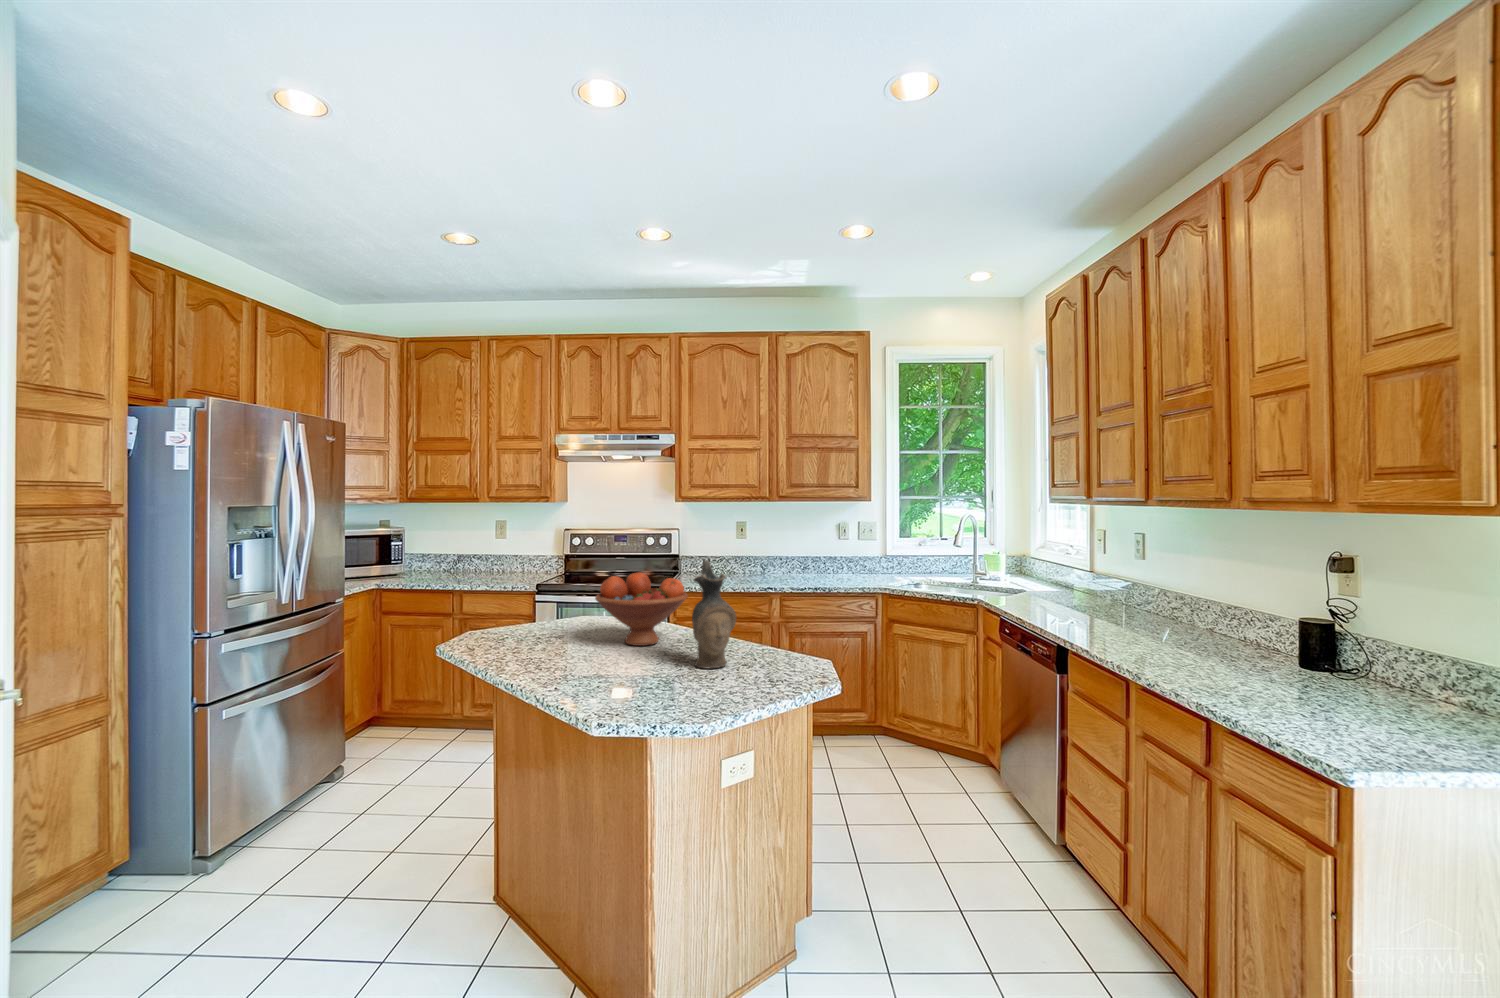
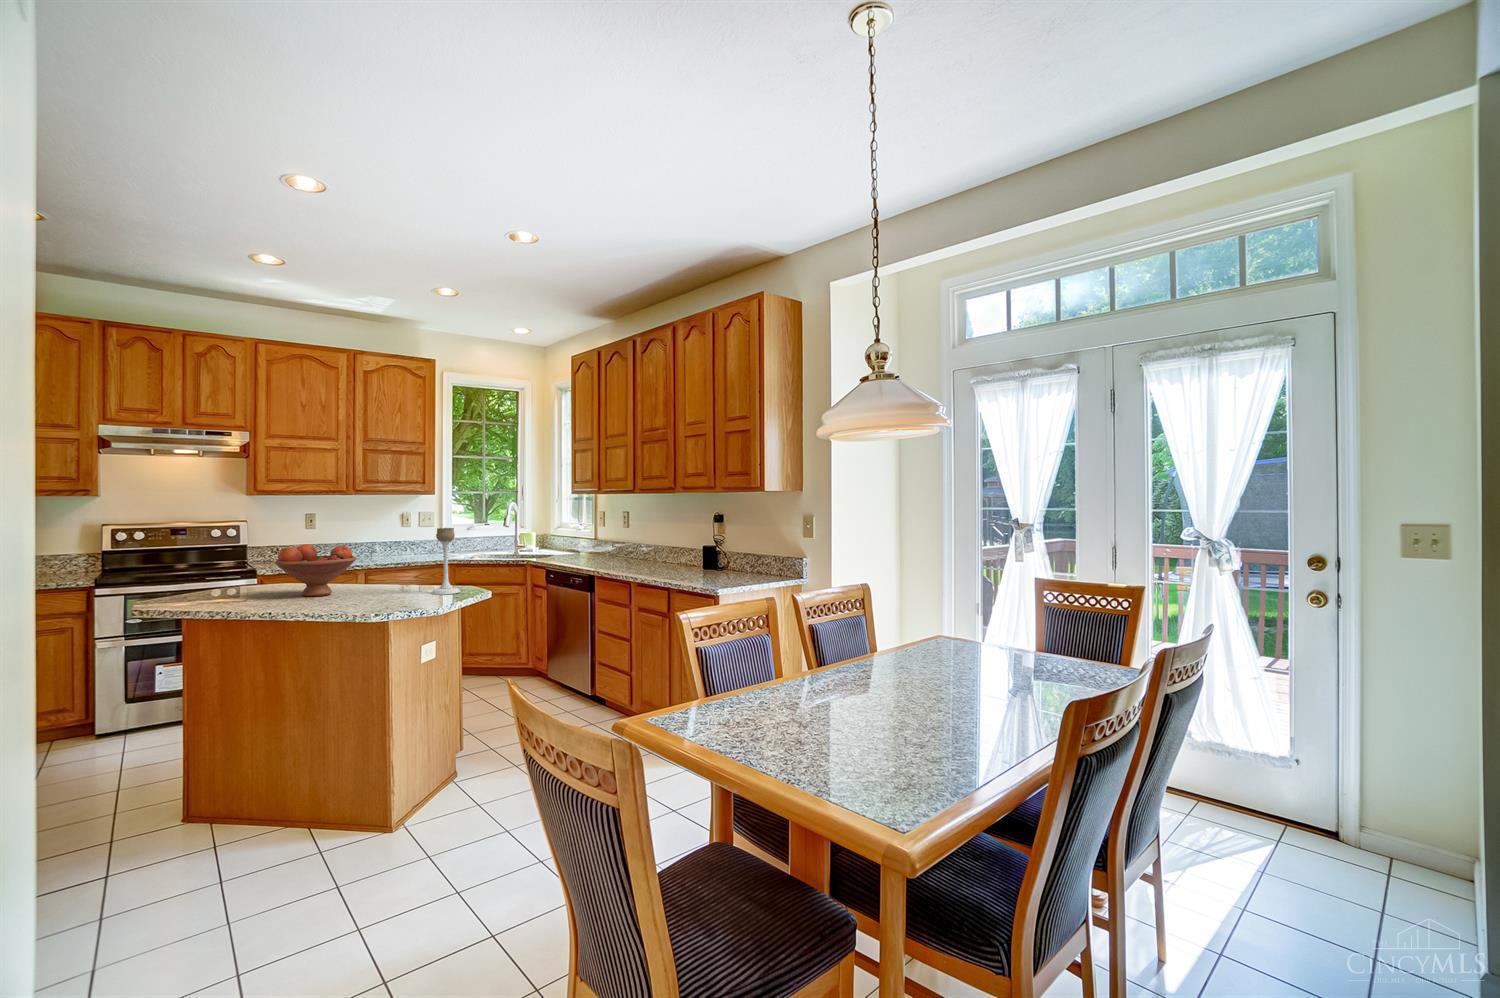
ceramic pitcher: present [692,560,736,668] -> none [380,528,414,599]
candle holder: none [768,562,810,669] -> present [431,528,460,595]

